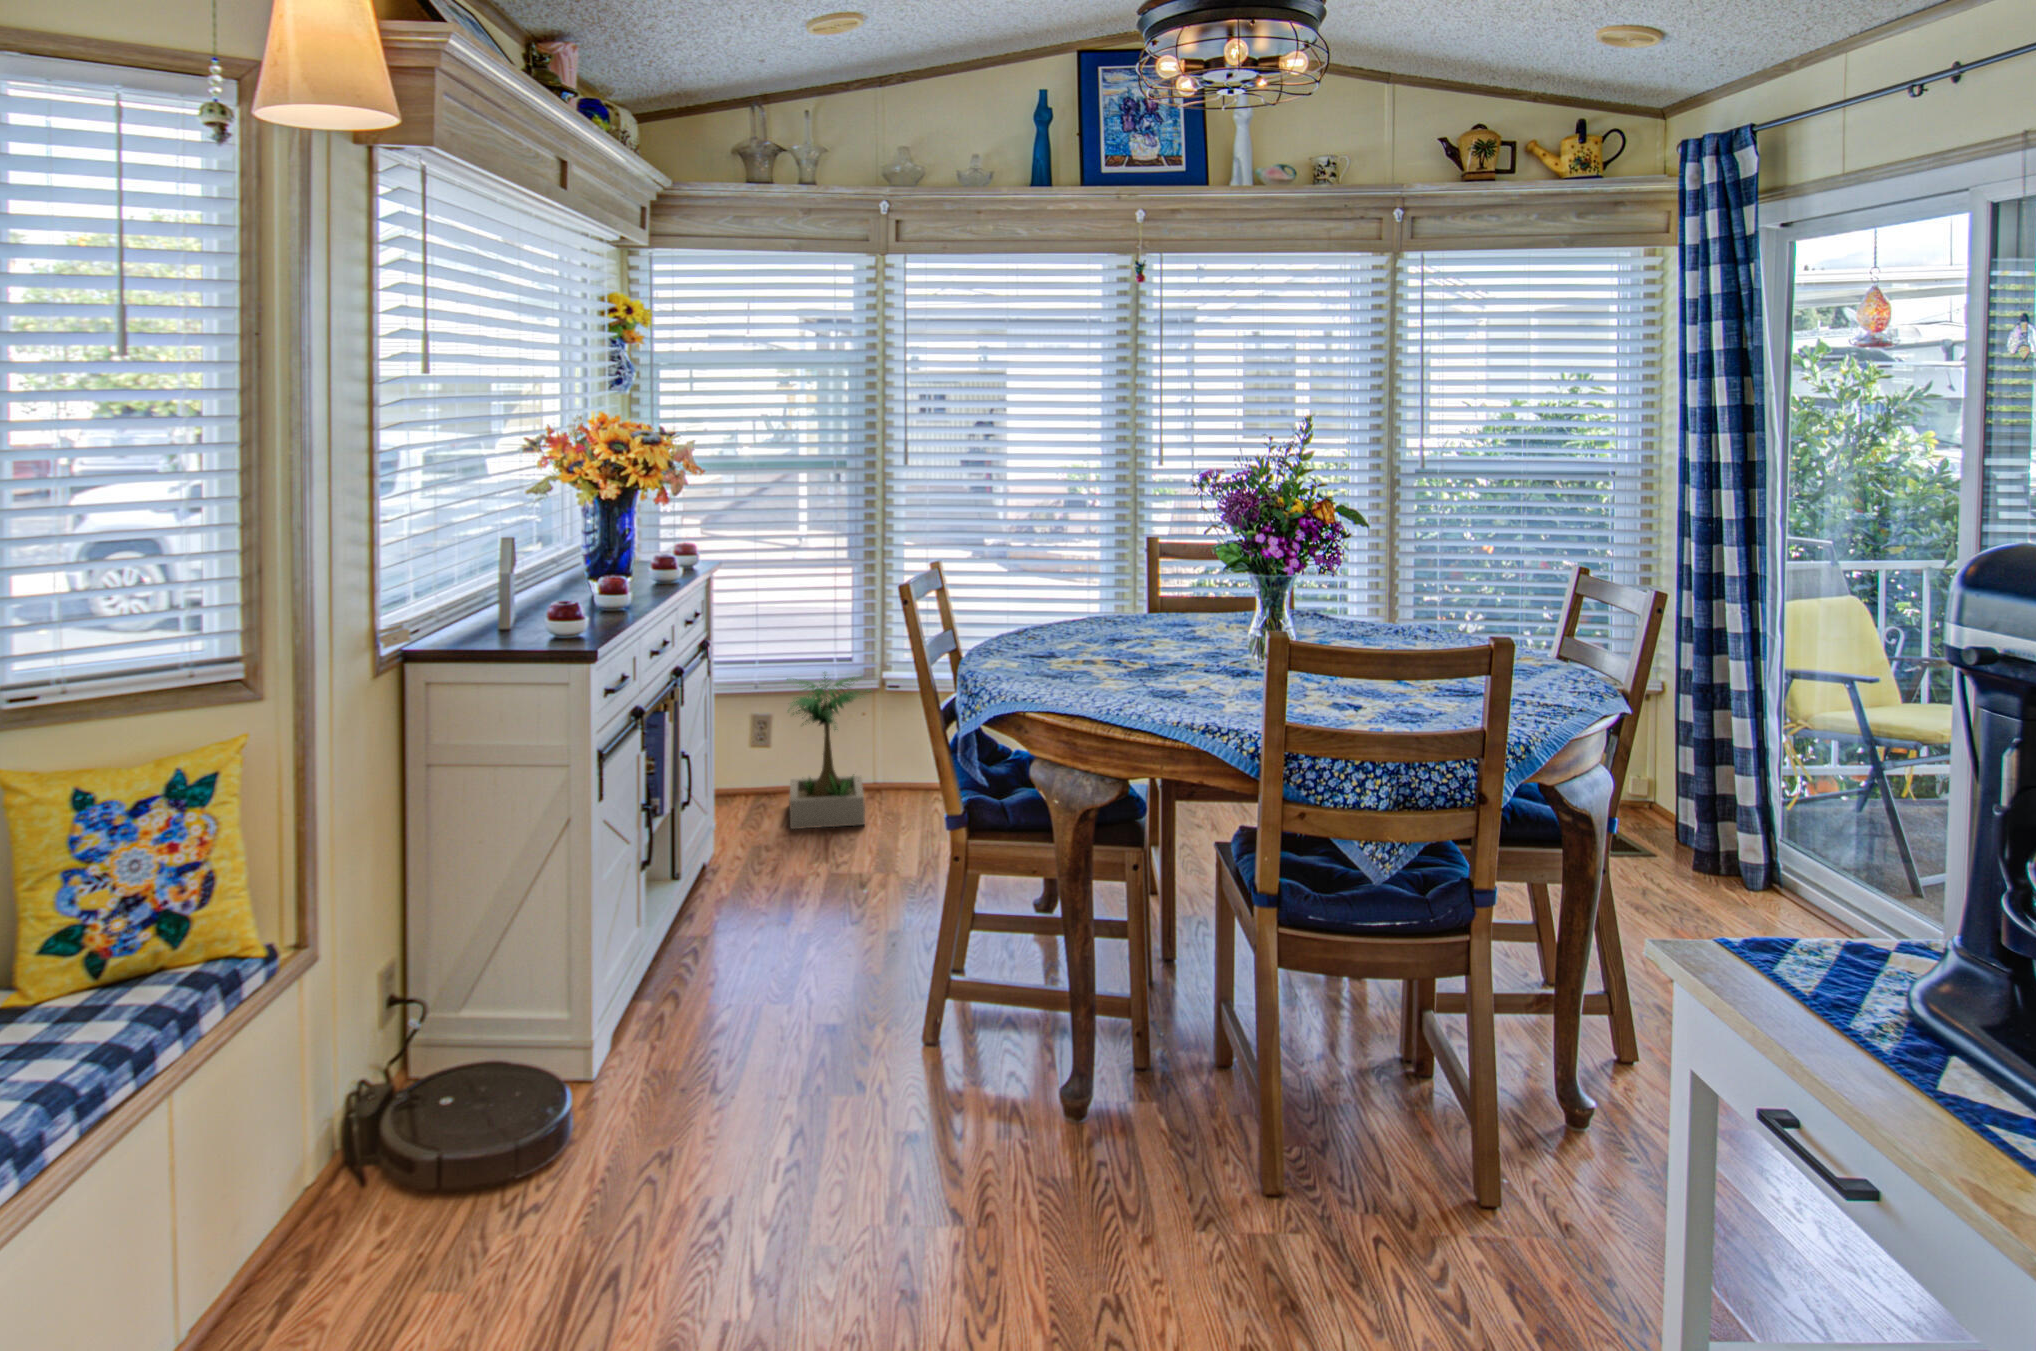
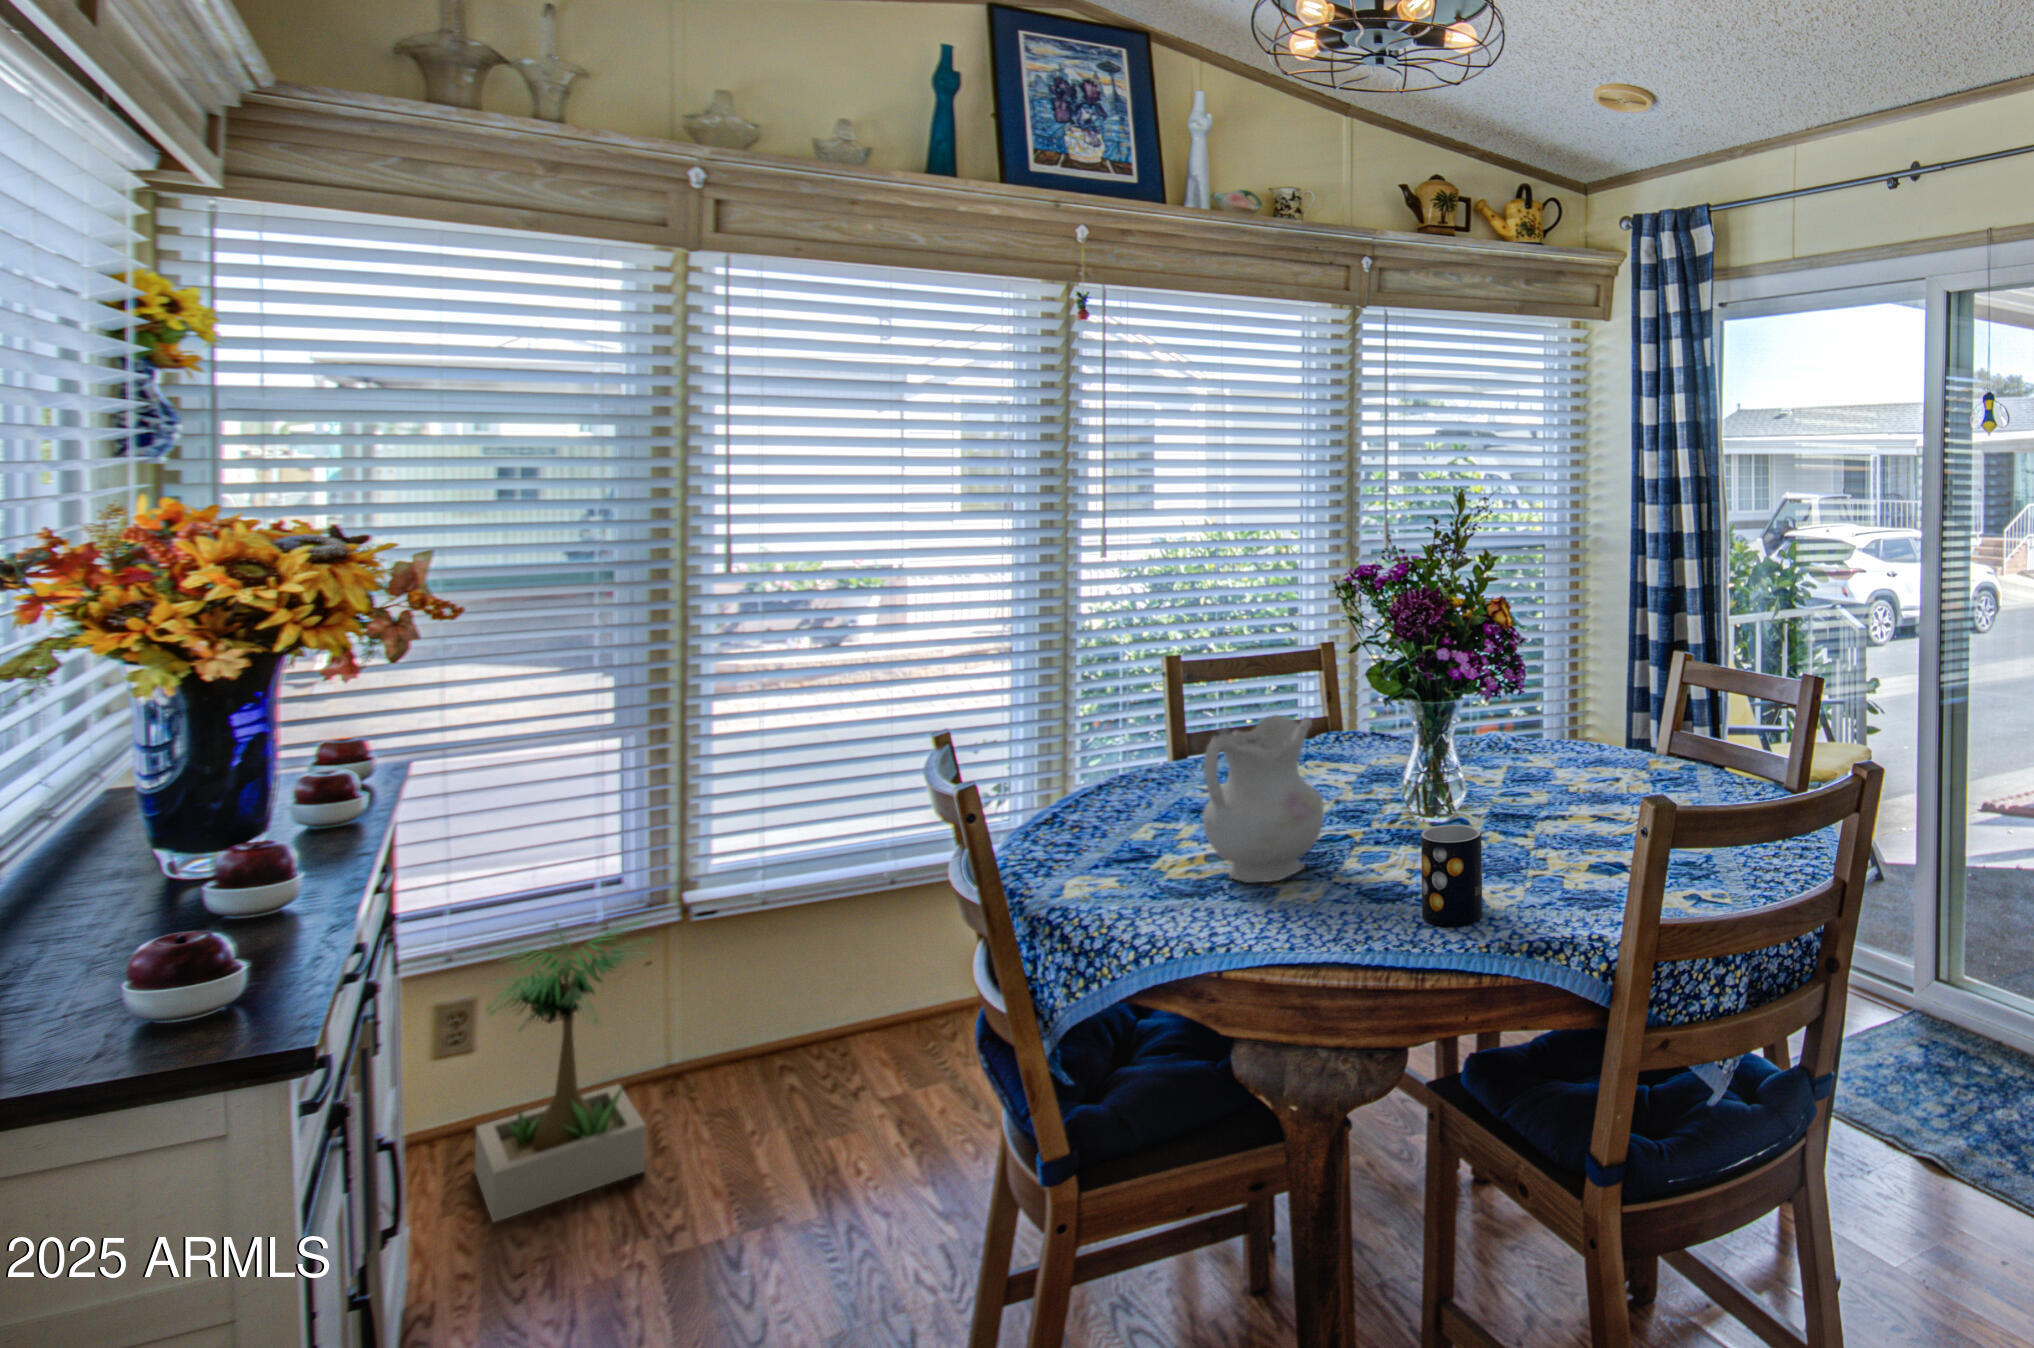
ceramic pitcher: none [1060,570,1150,677] -> present [1202,715,1324,883]
mug: none [1166,649,1211,714] -> present [1421,825,1482,926]

